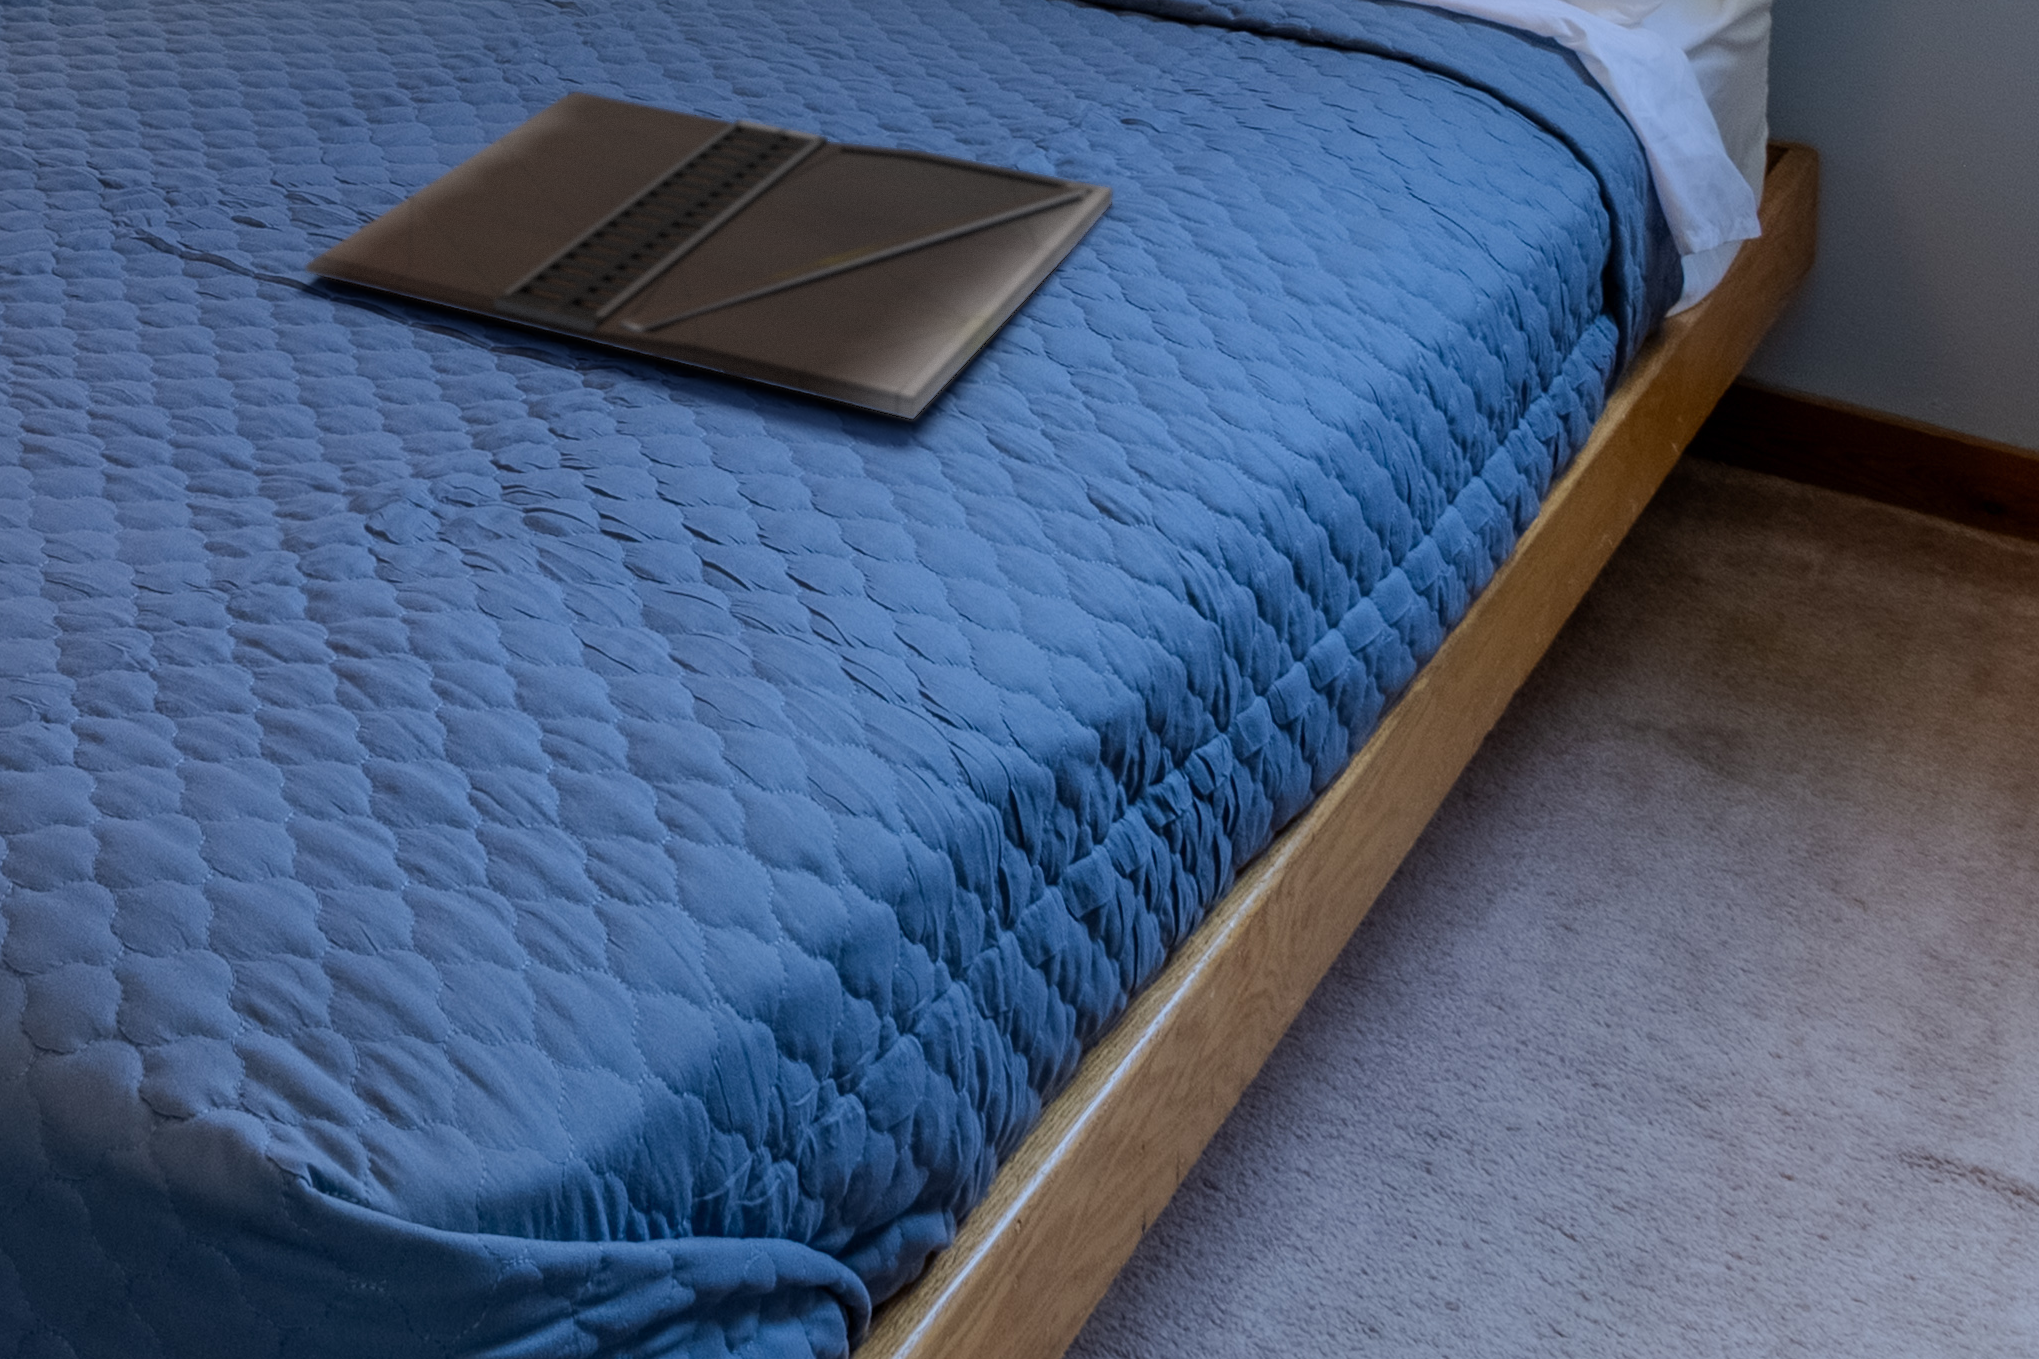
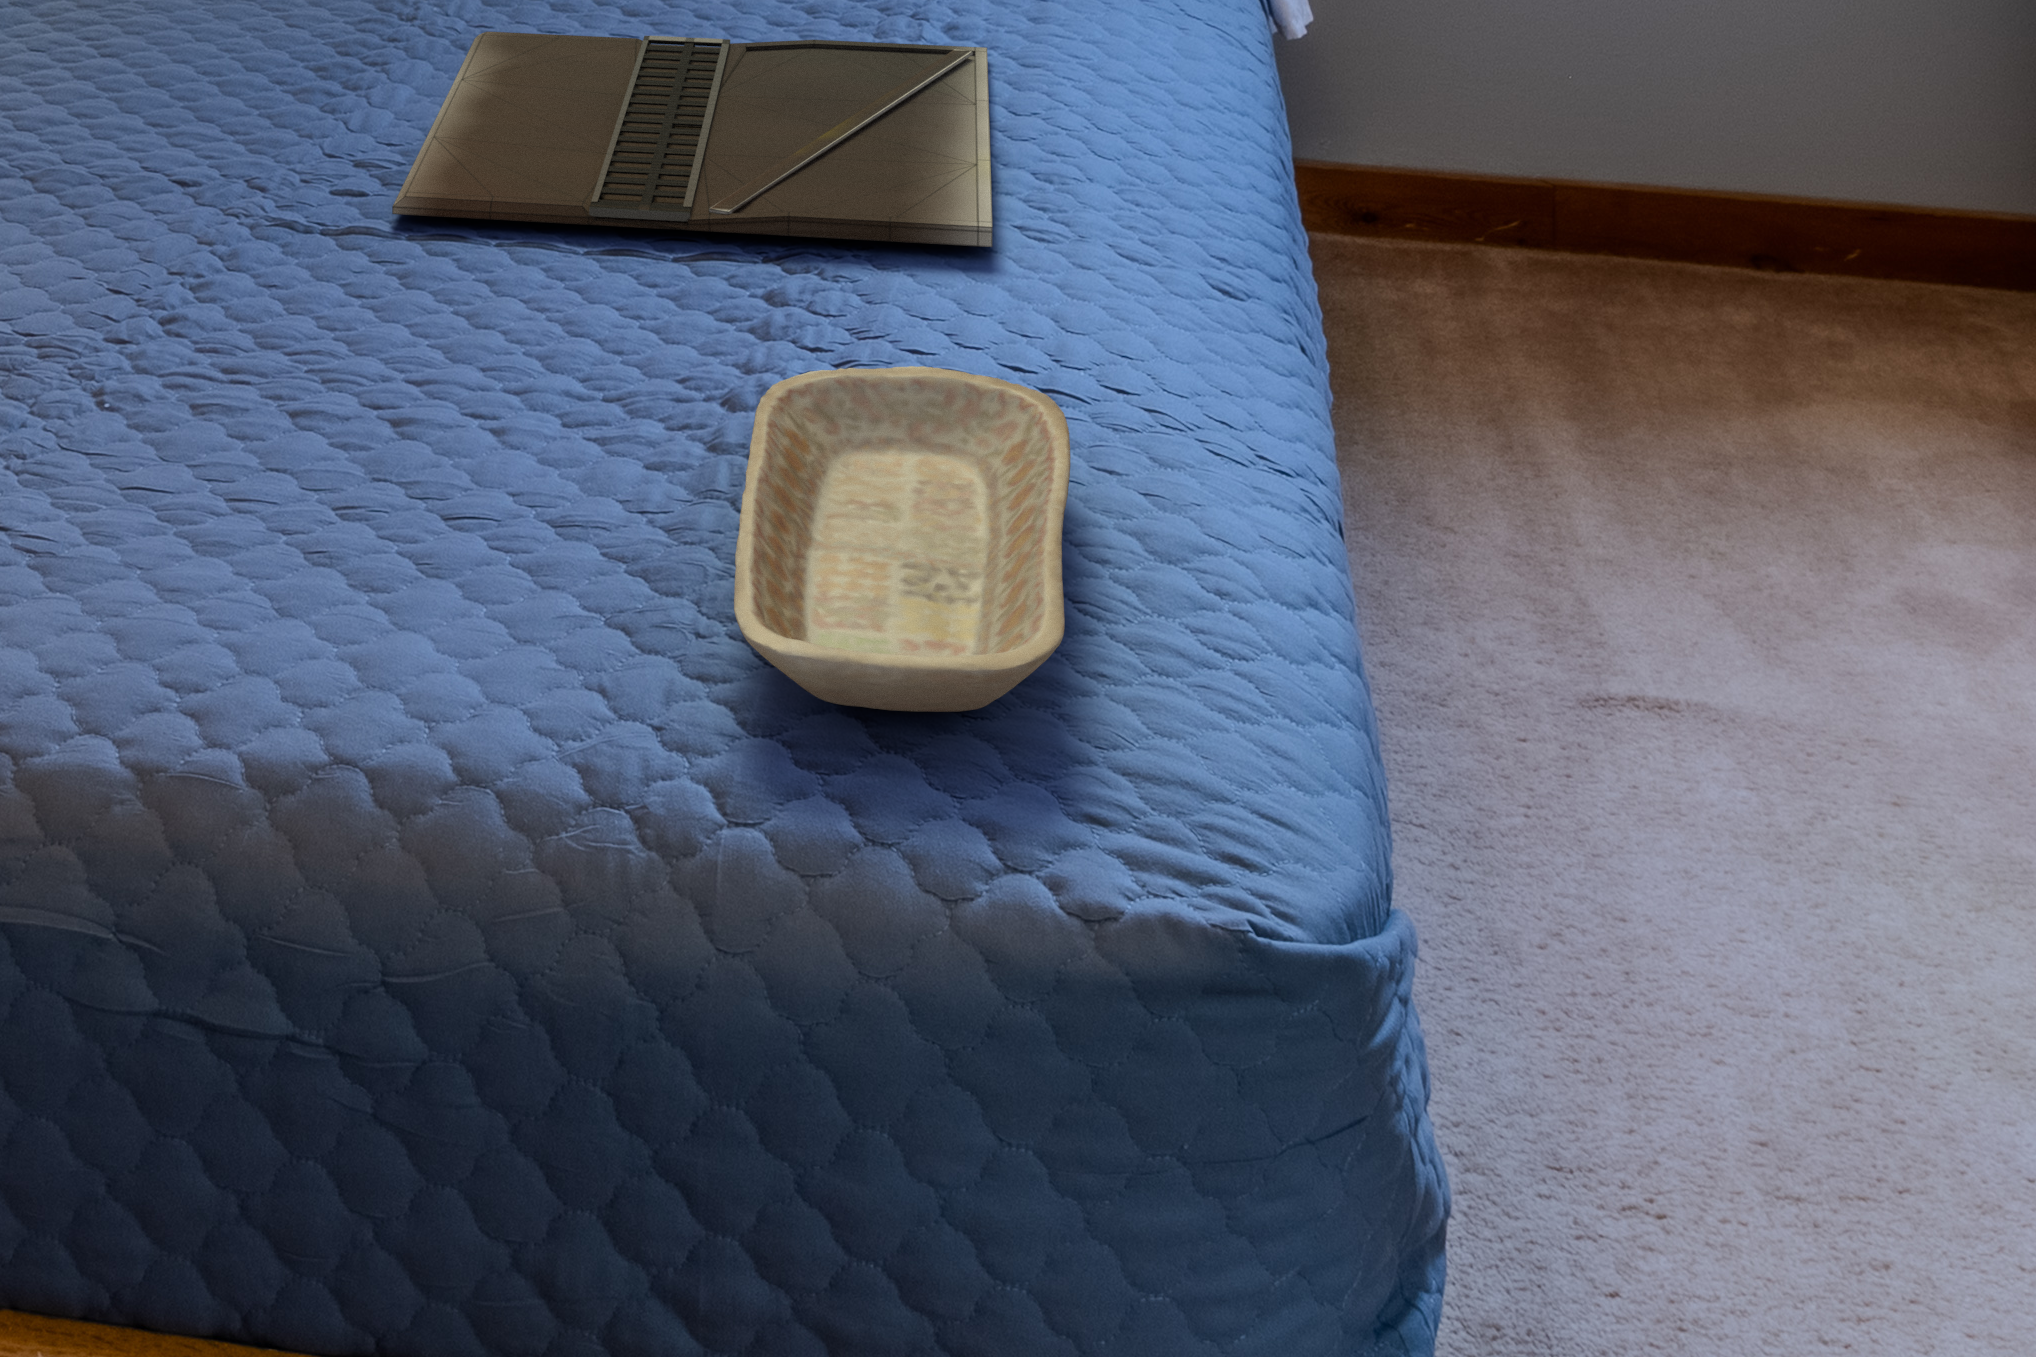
tray: none [178,524,773,943] -> present [734,366,1071,712]

